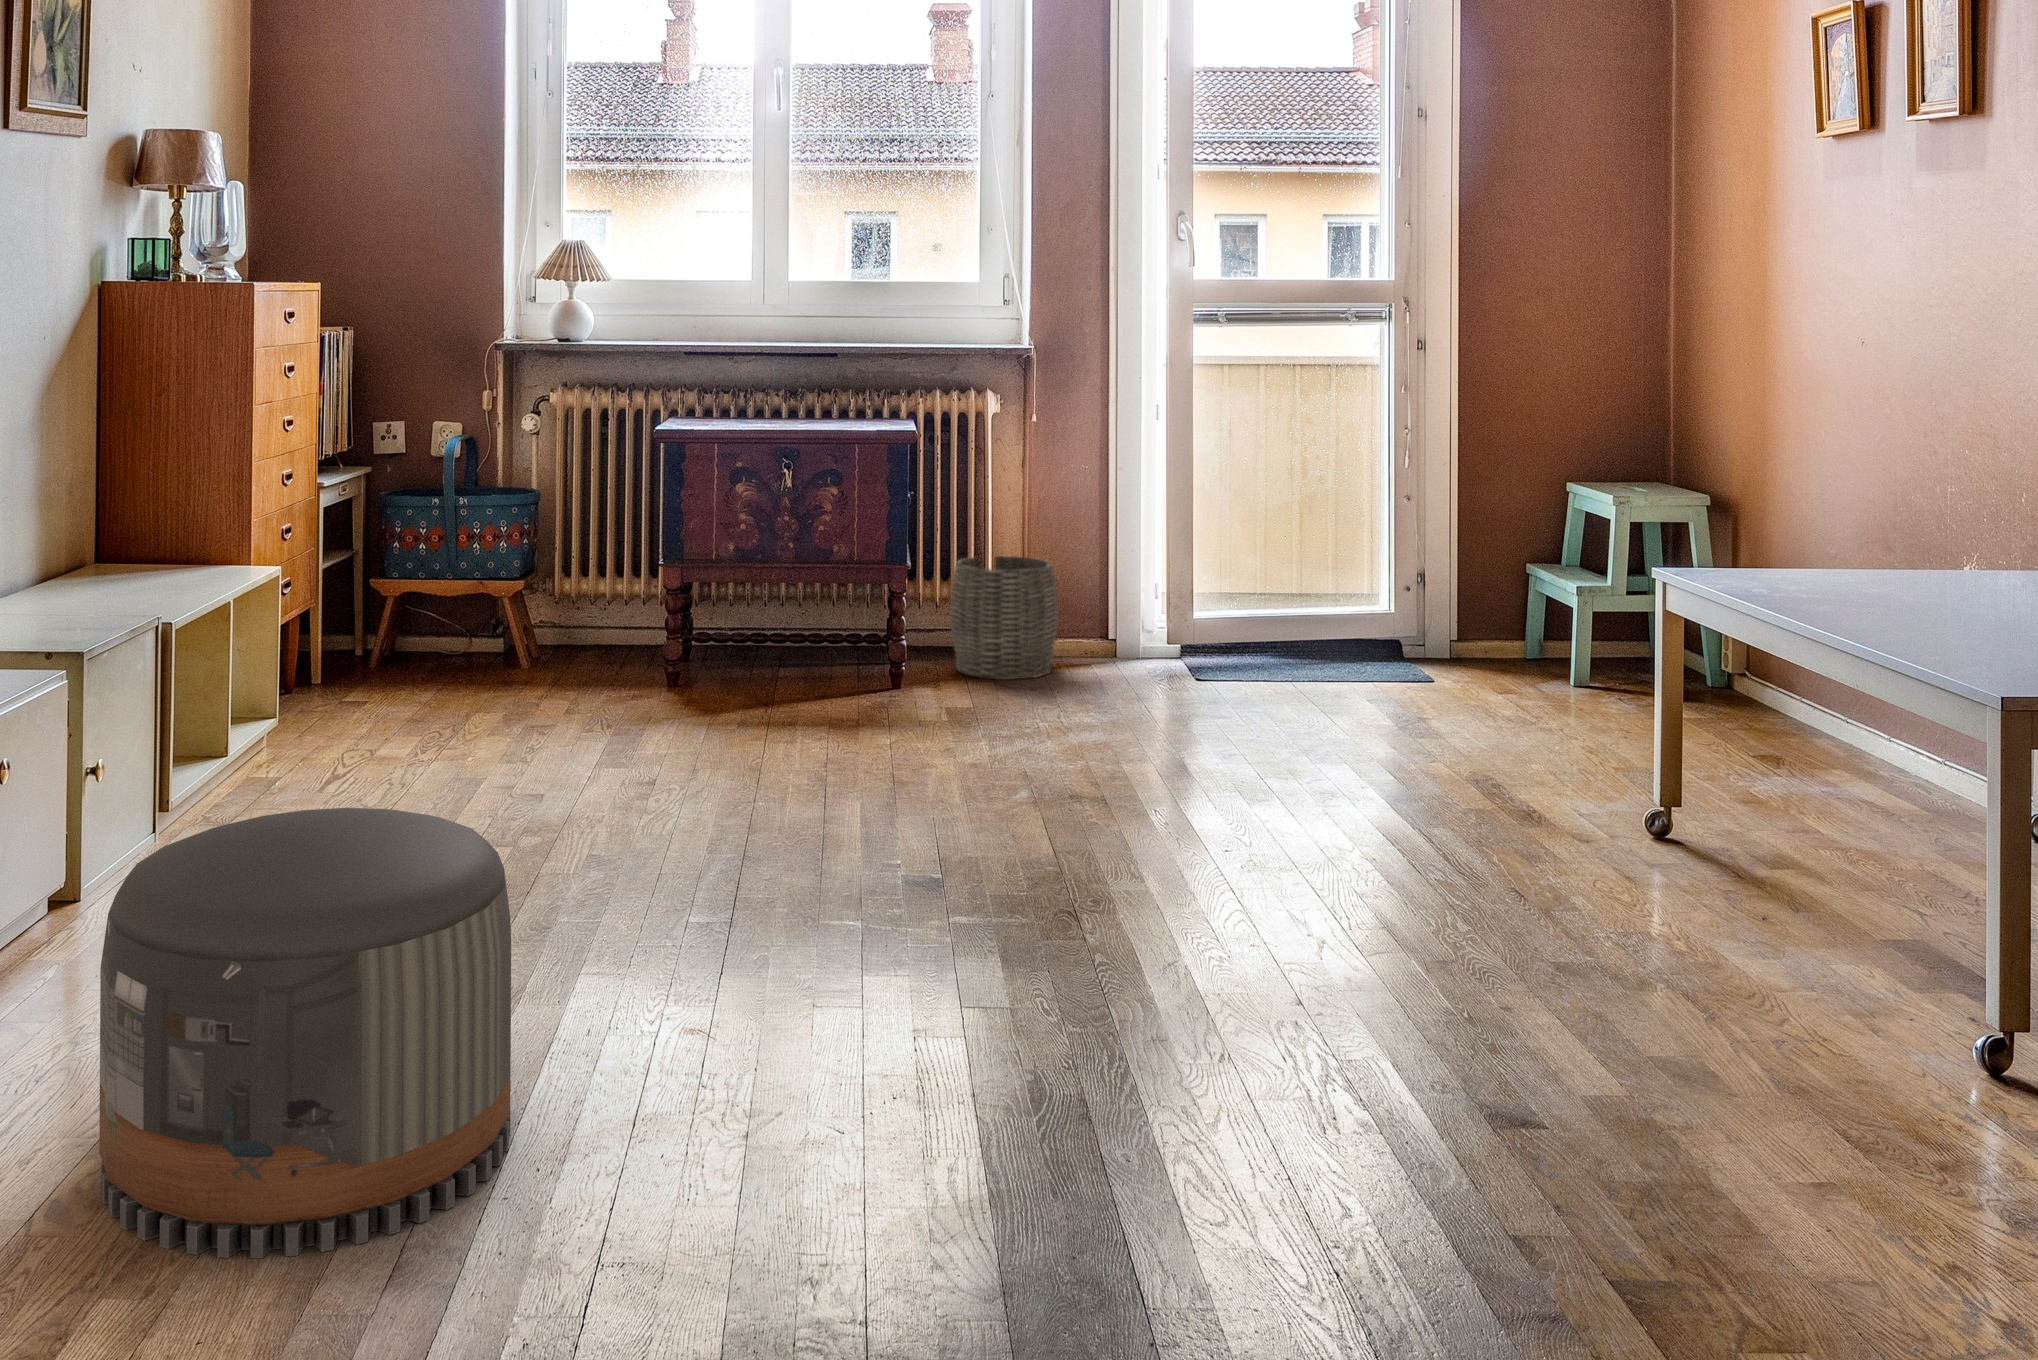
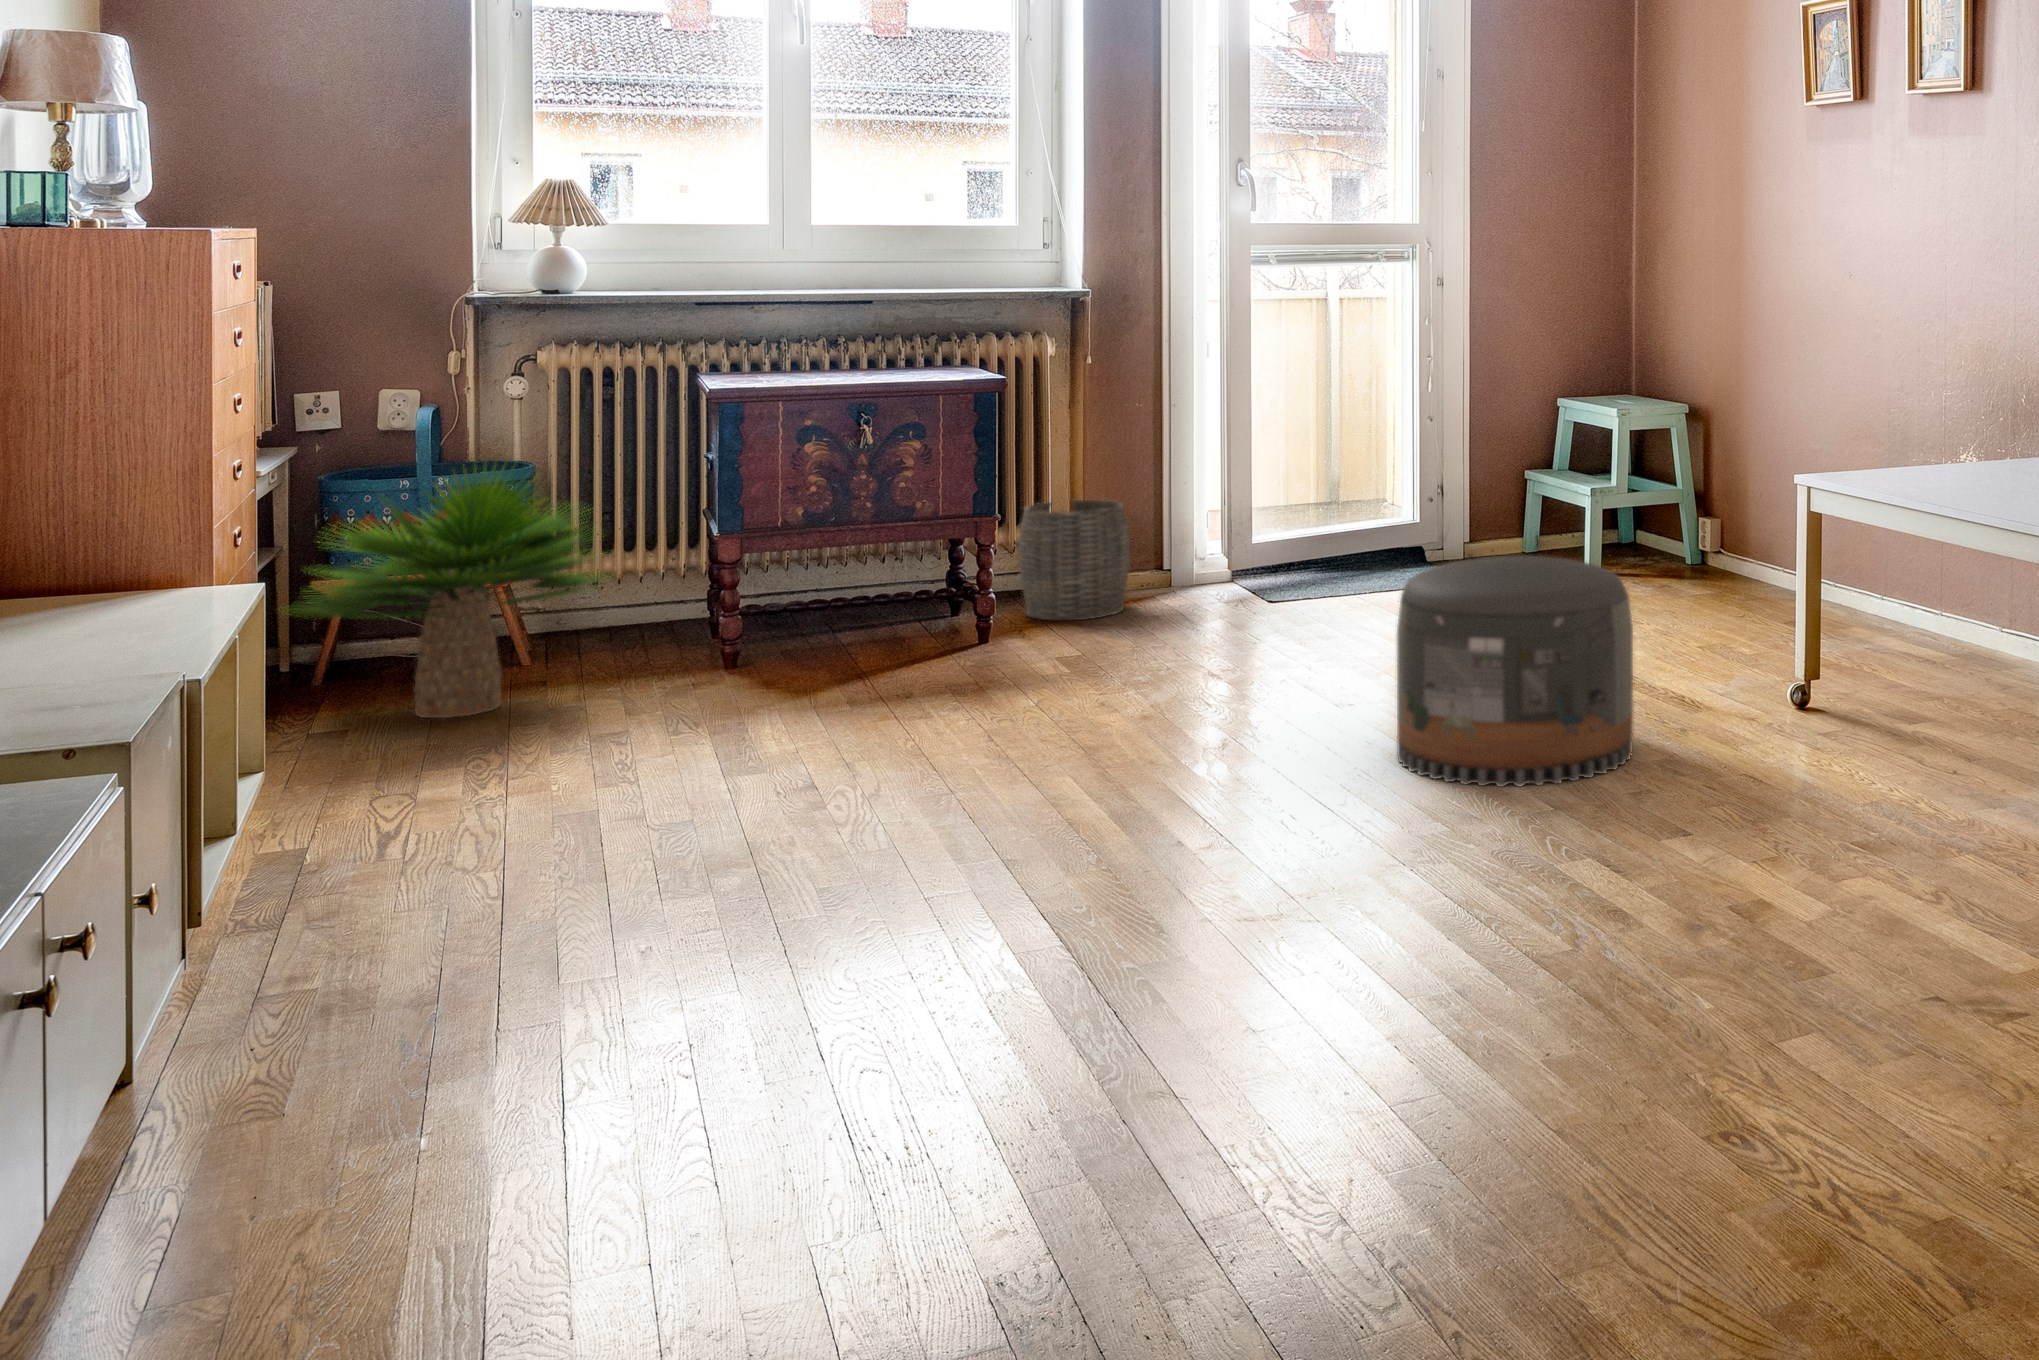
potted plant: none [307,483,573,712] -> present [301,460,600,718]
pouf: present [99,808,511,1258] -> present [1397,555,1633,787]

